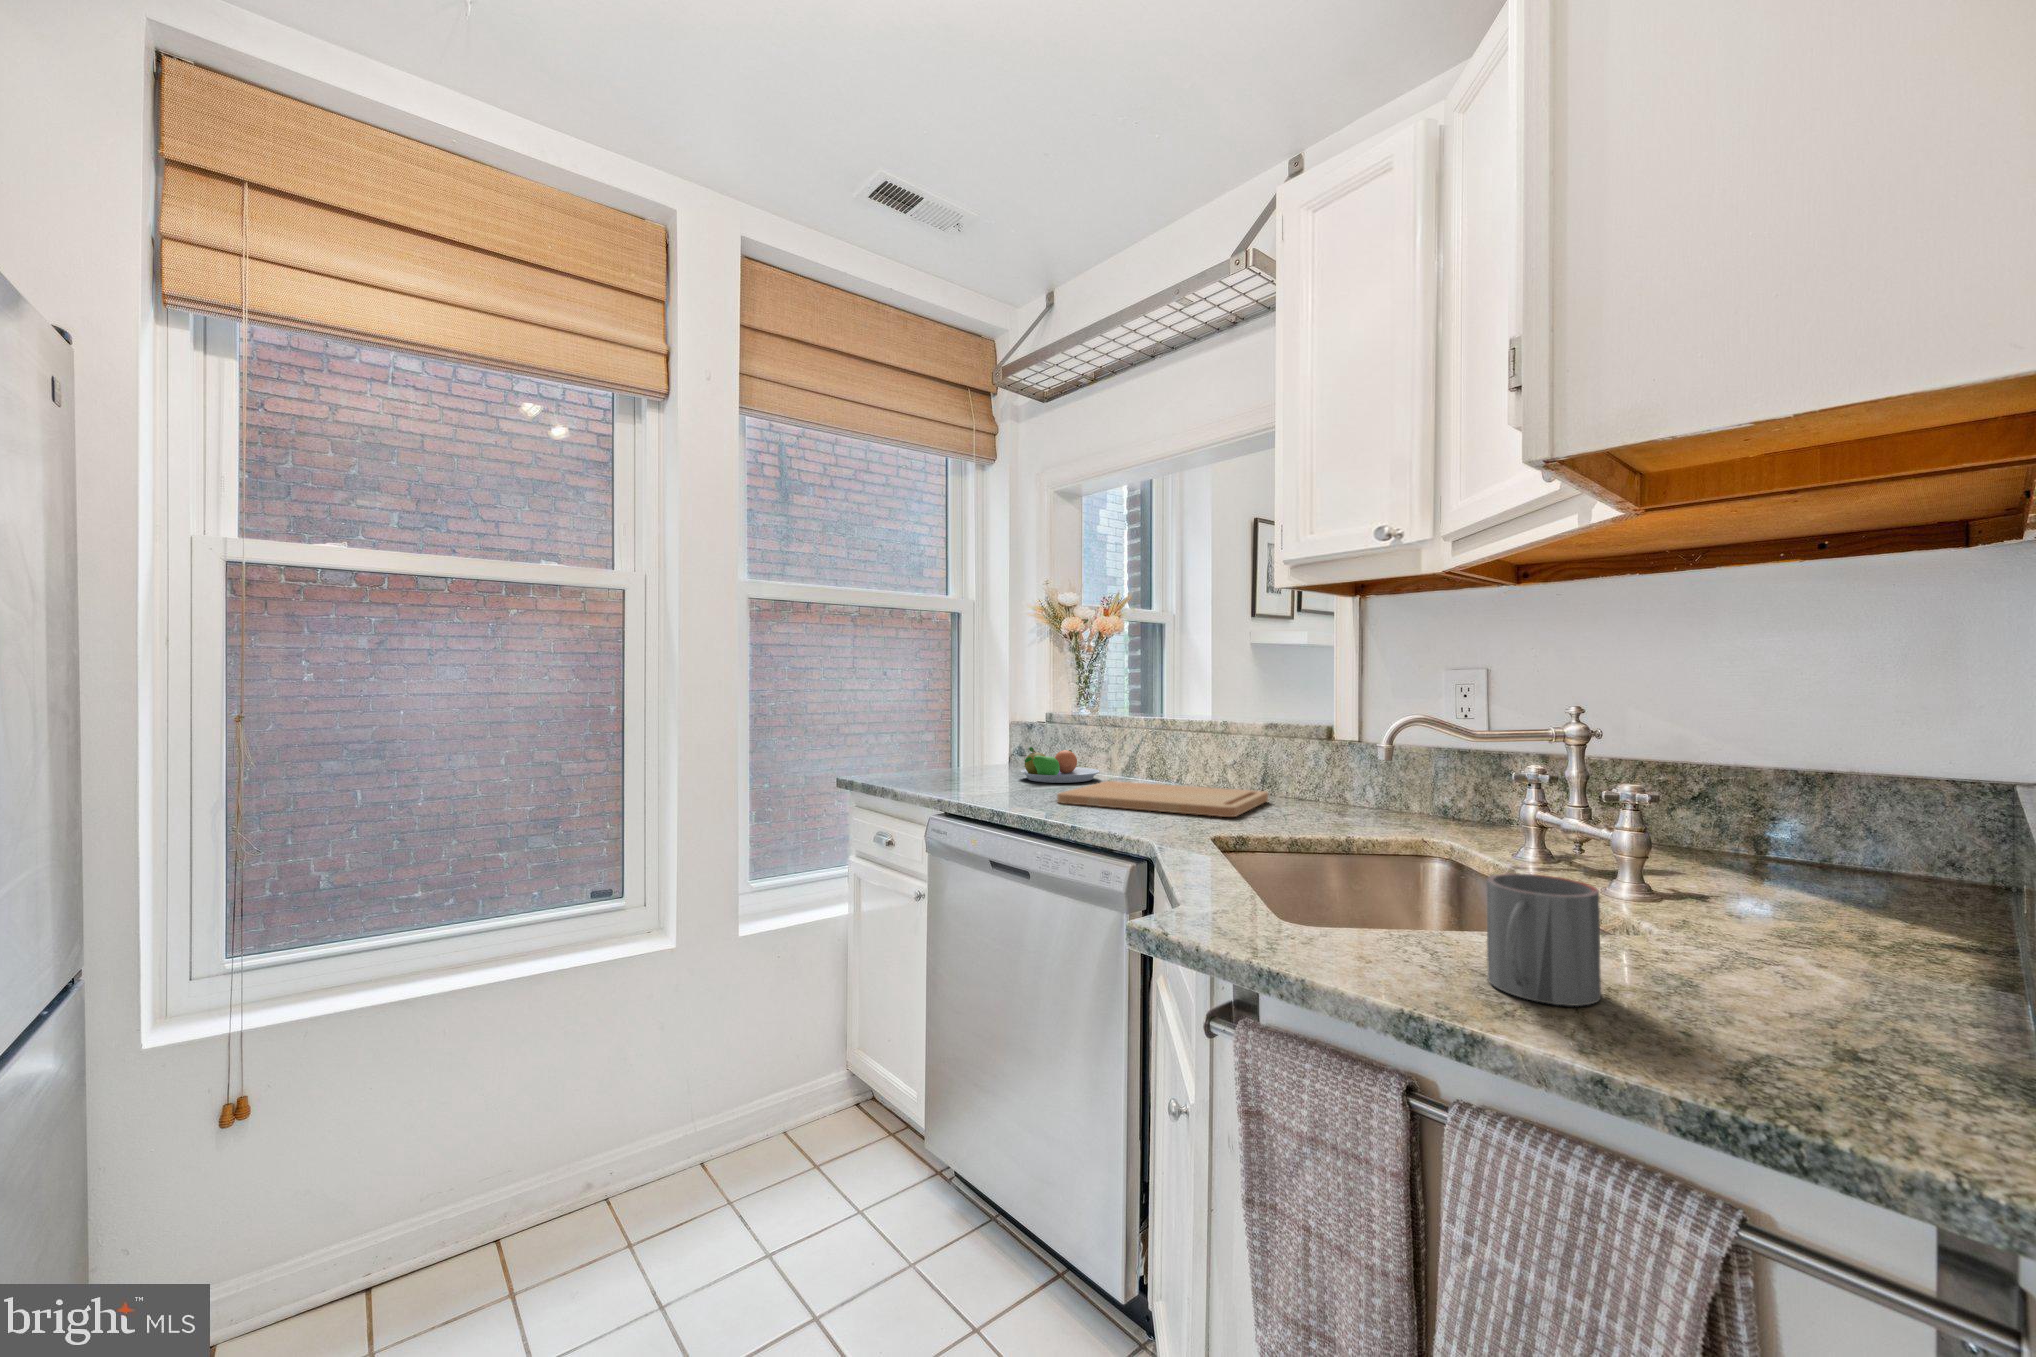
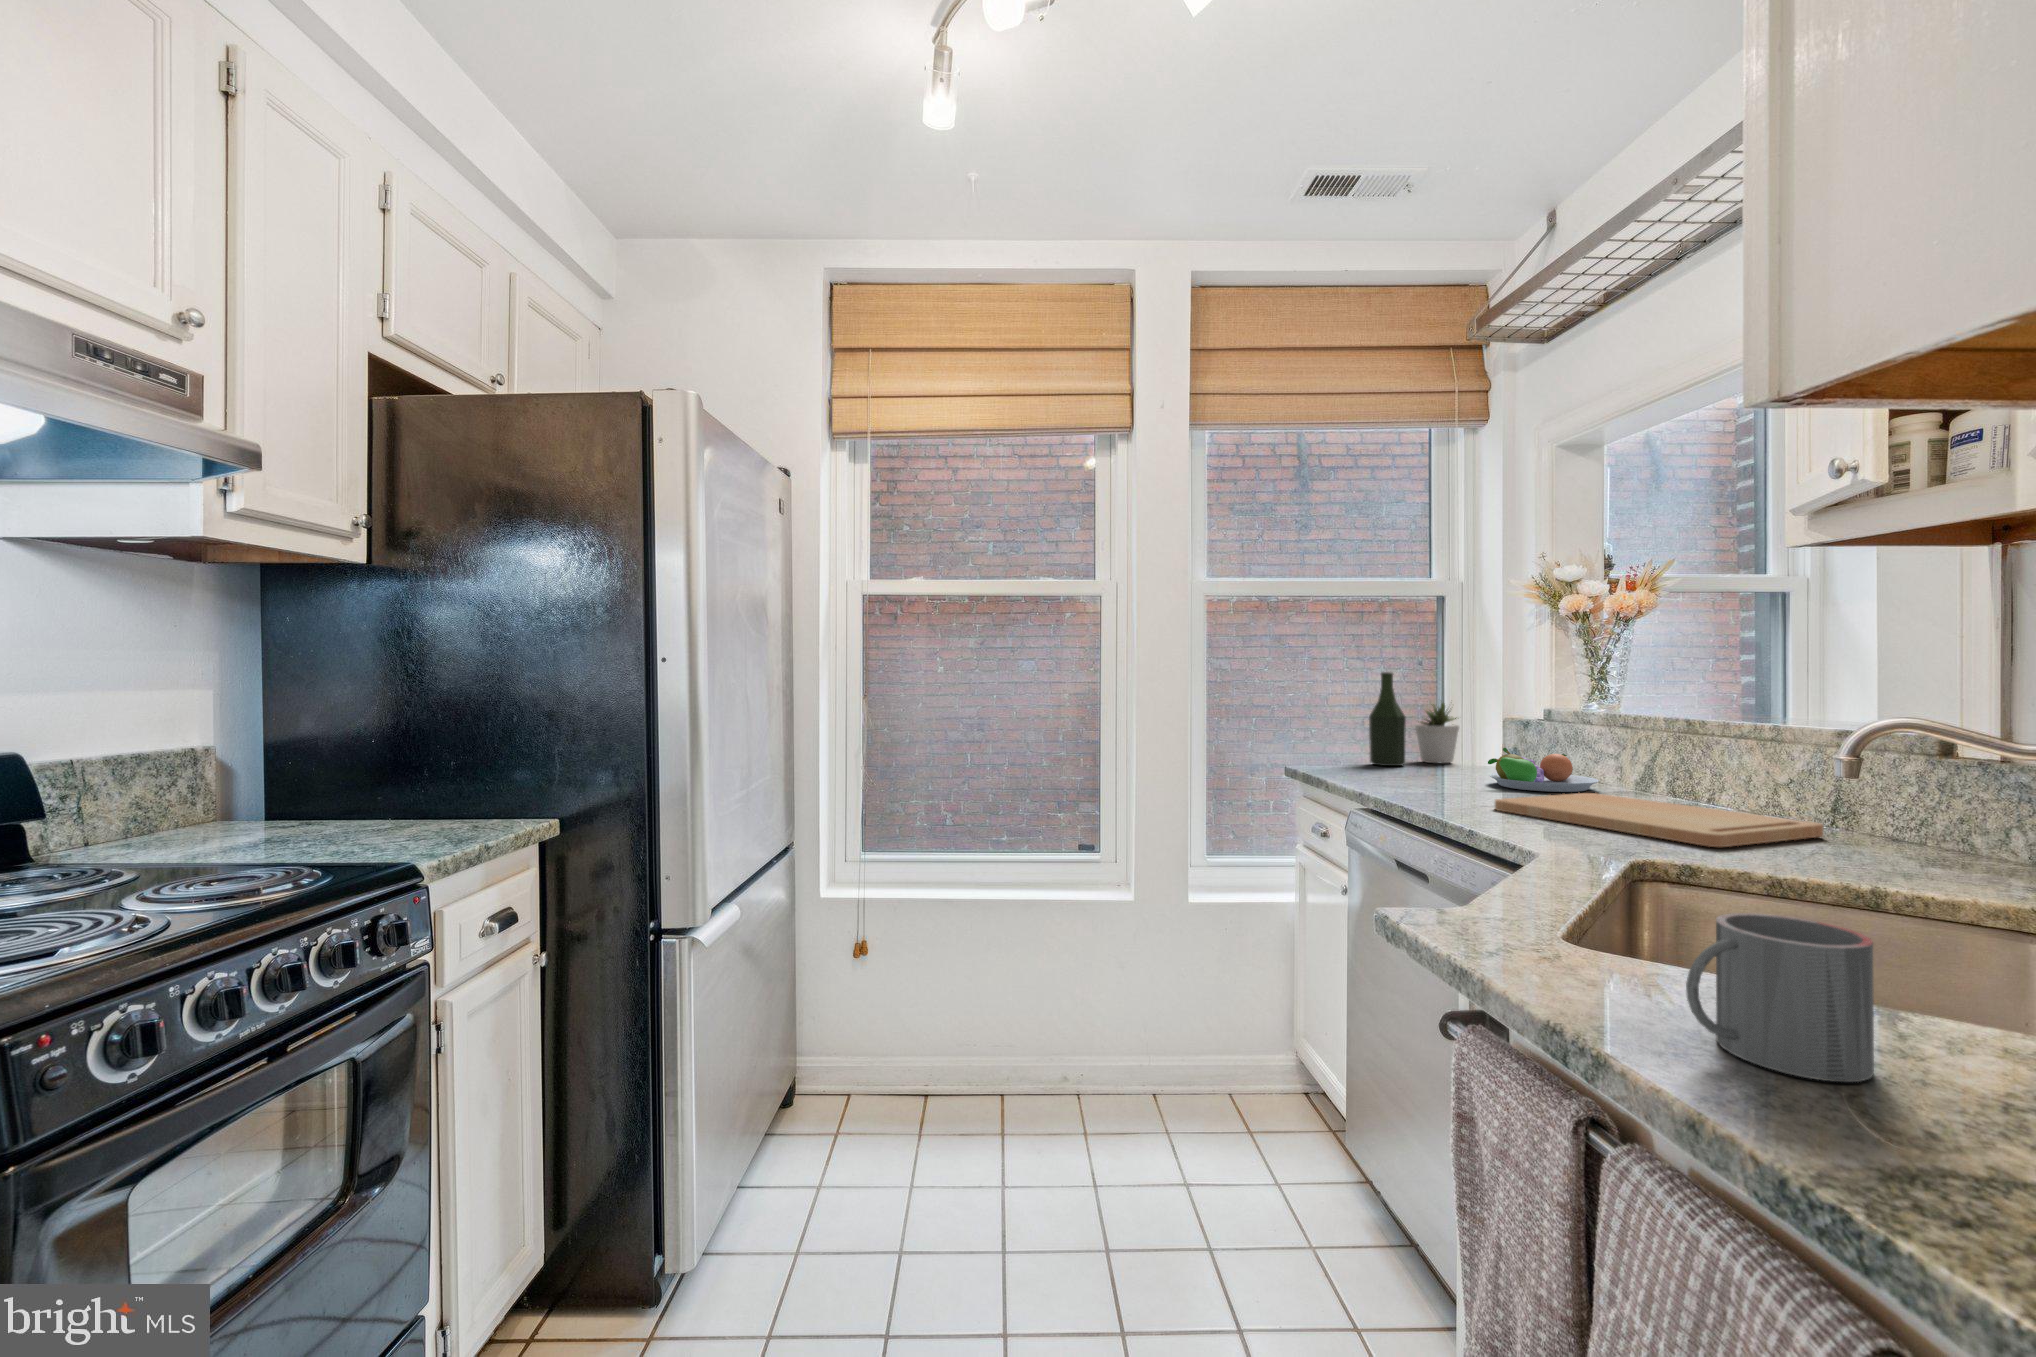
bottle: none [905,682,937,770] -> present [1369,672,1406,766]
potted plant: none [937,706,975,764] -> present [1415,703,1459,763]

